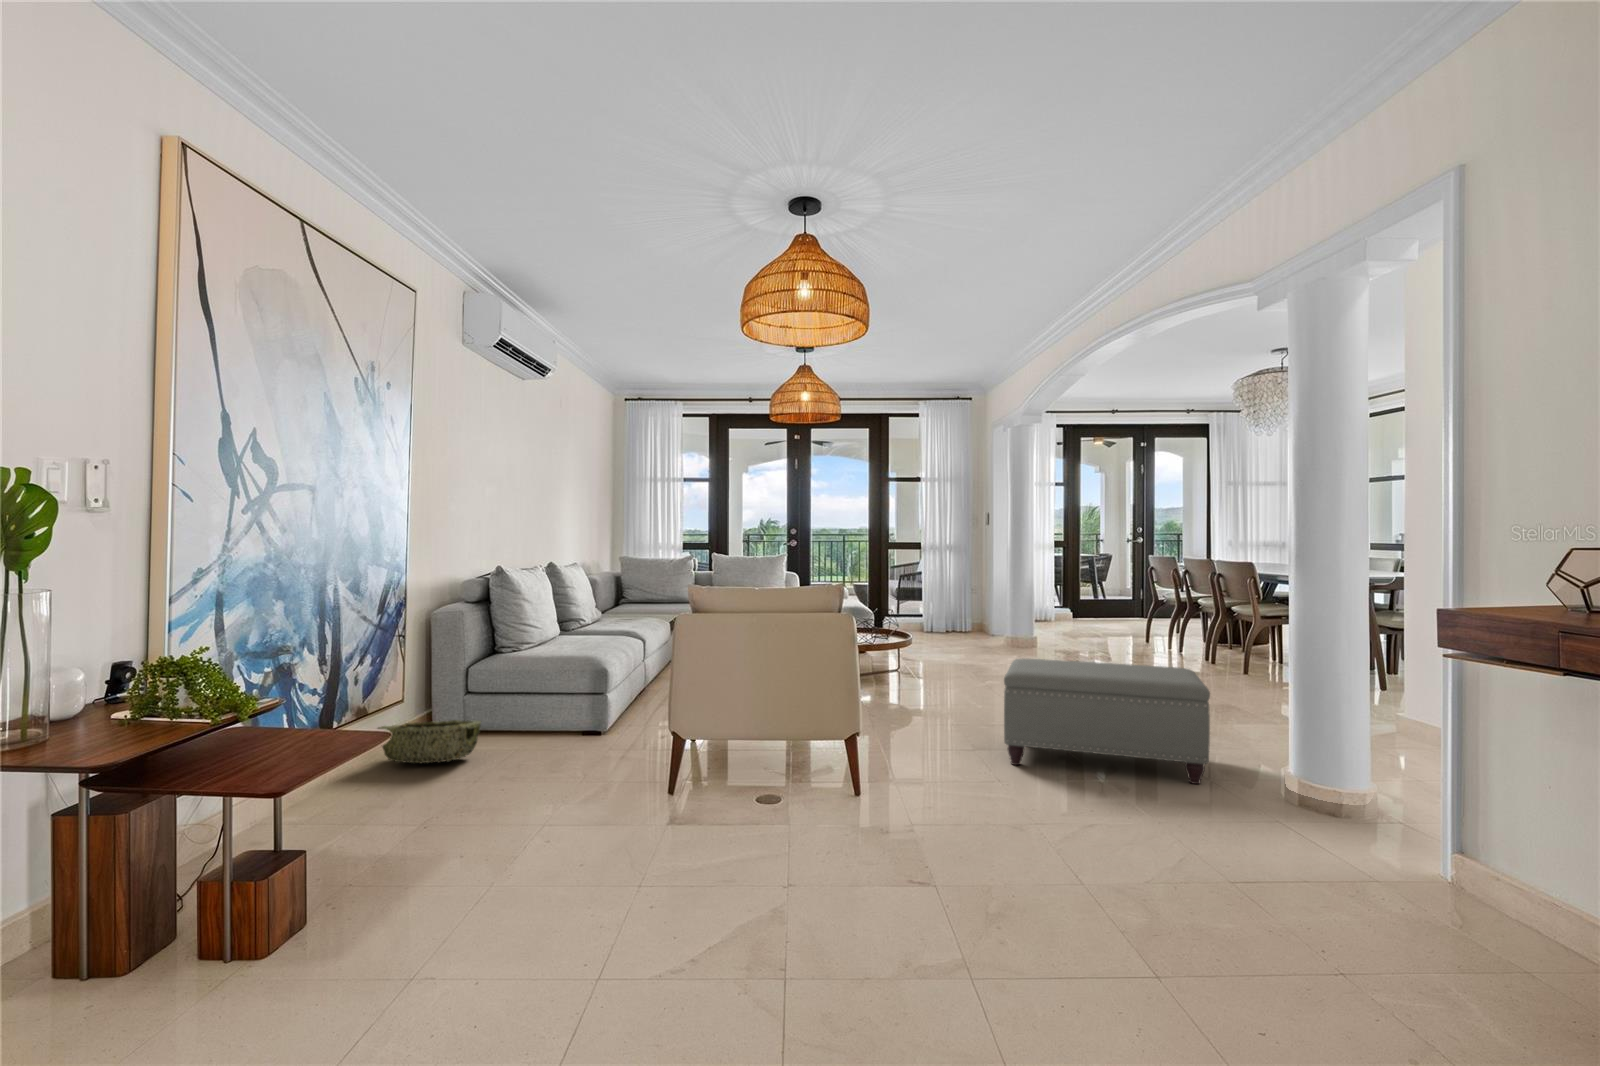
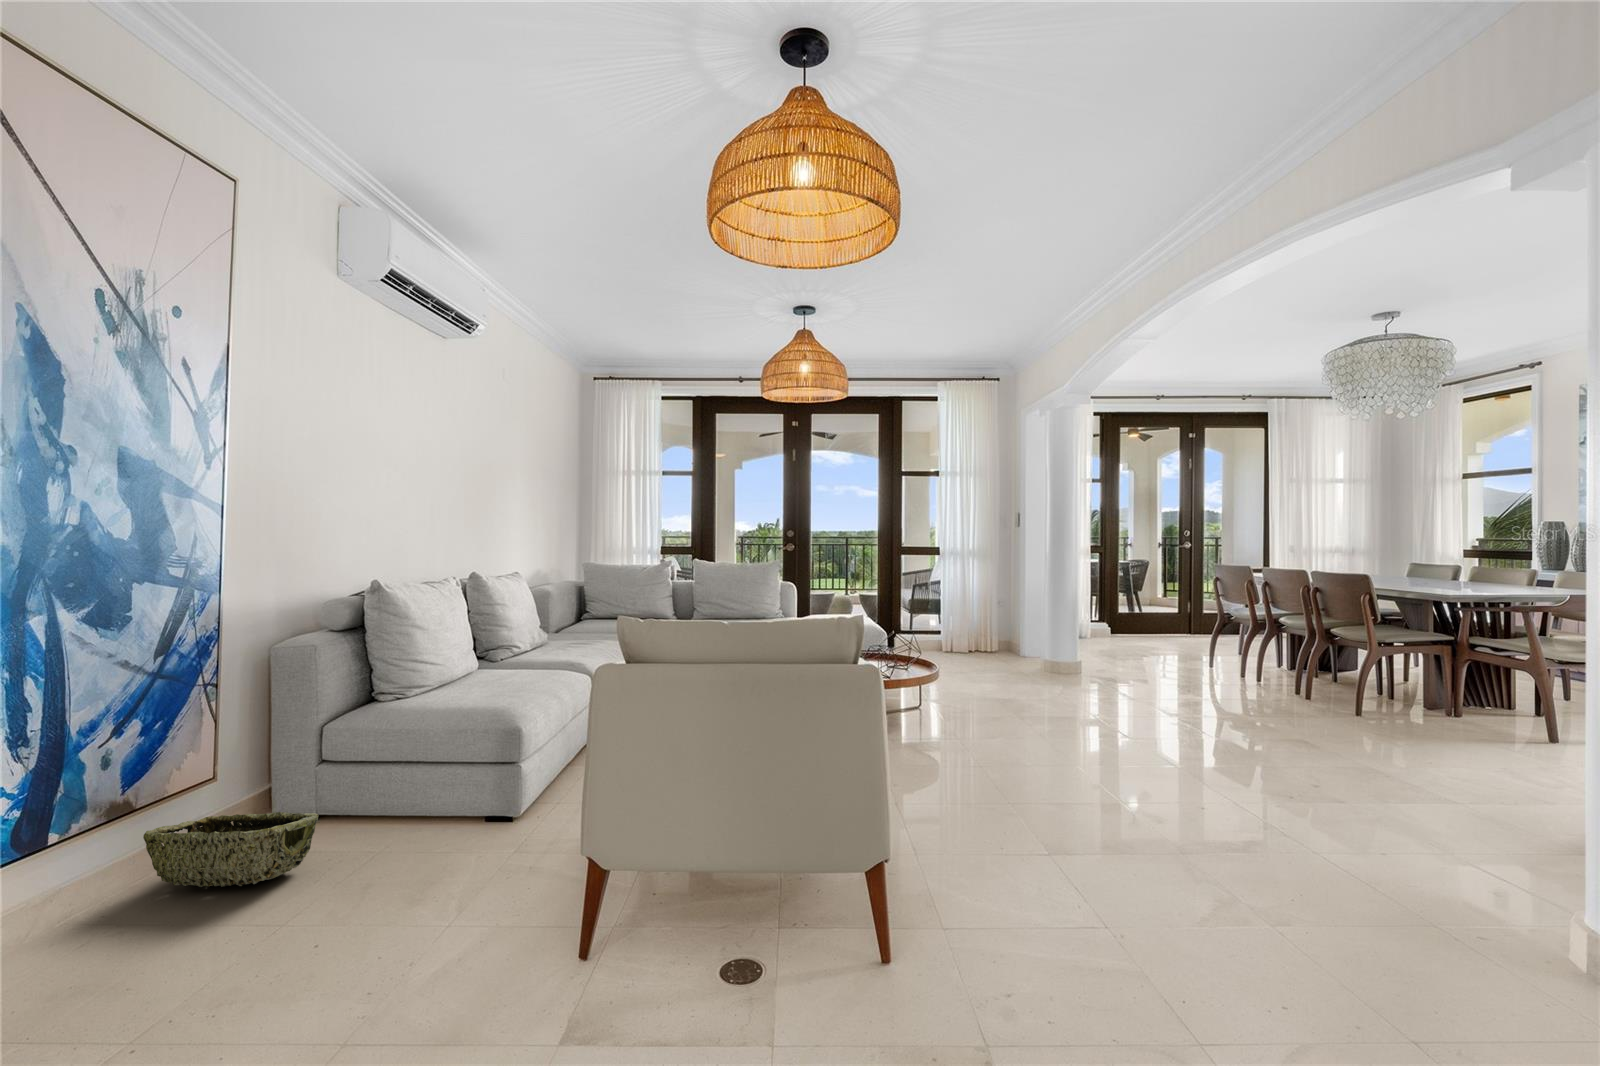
ottoman: present [1004,658,1210,784] -> none [1099,717,1441,931]

